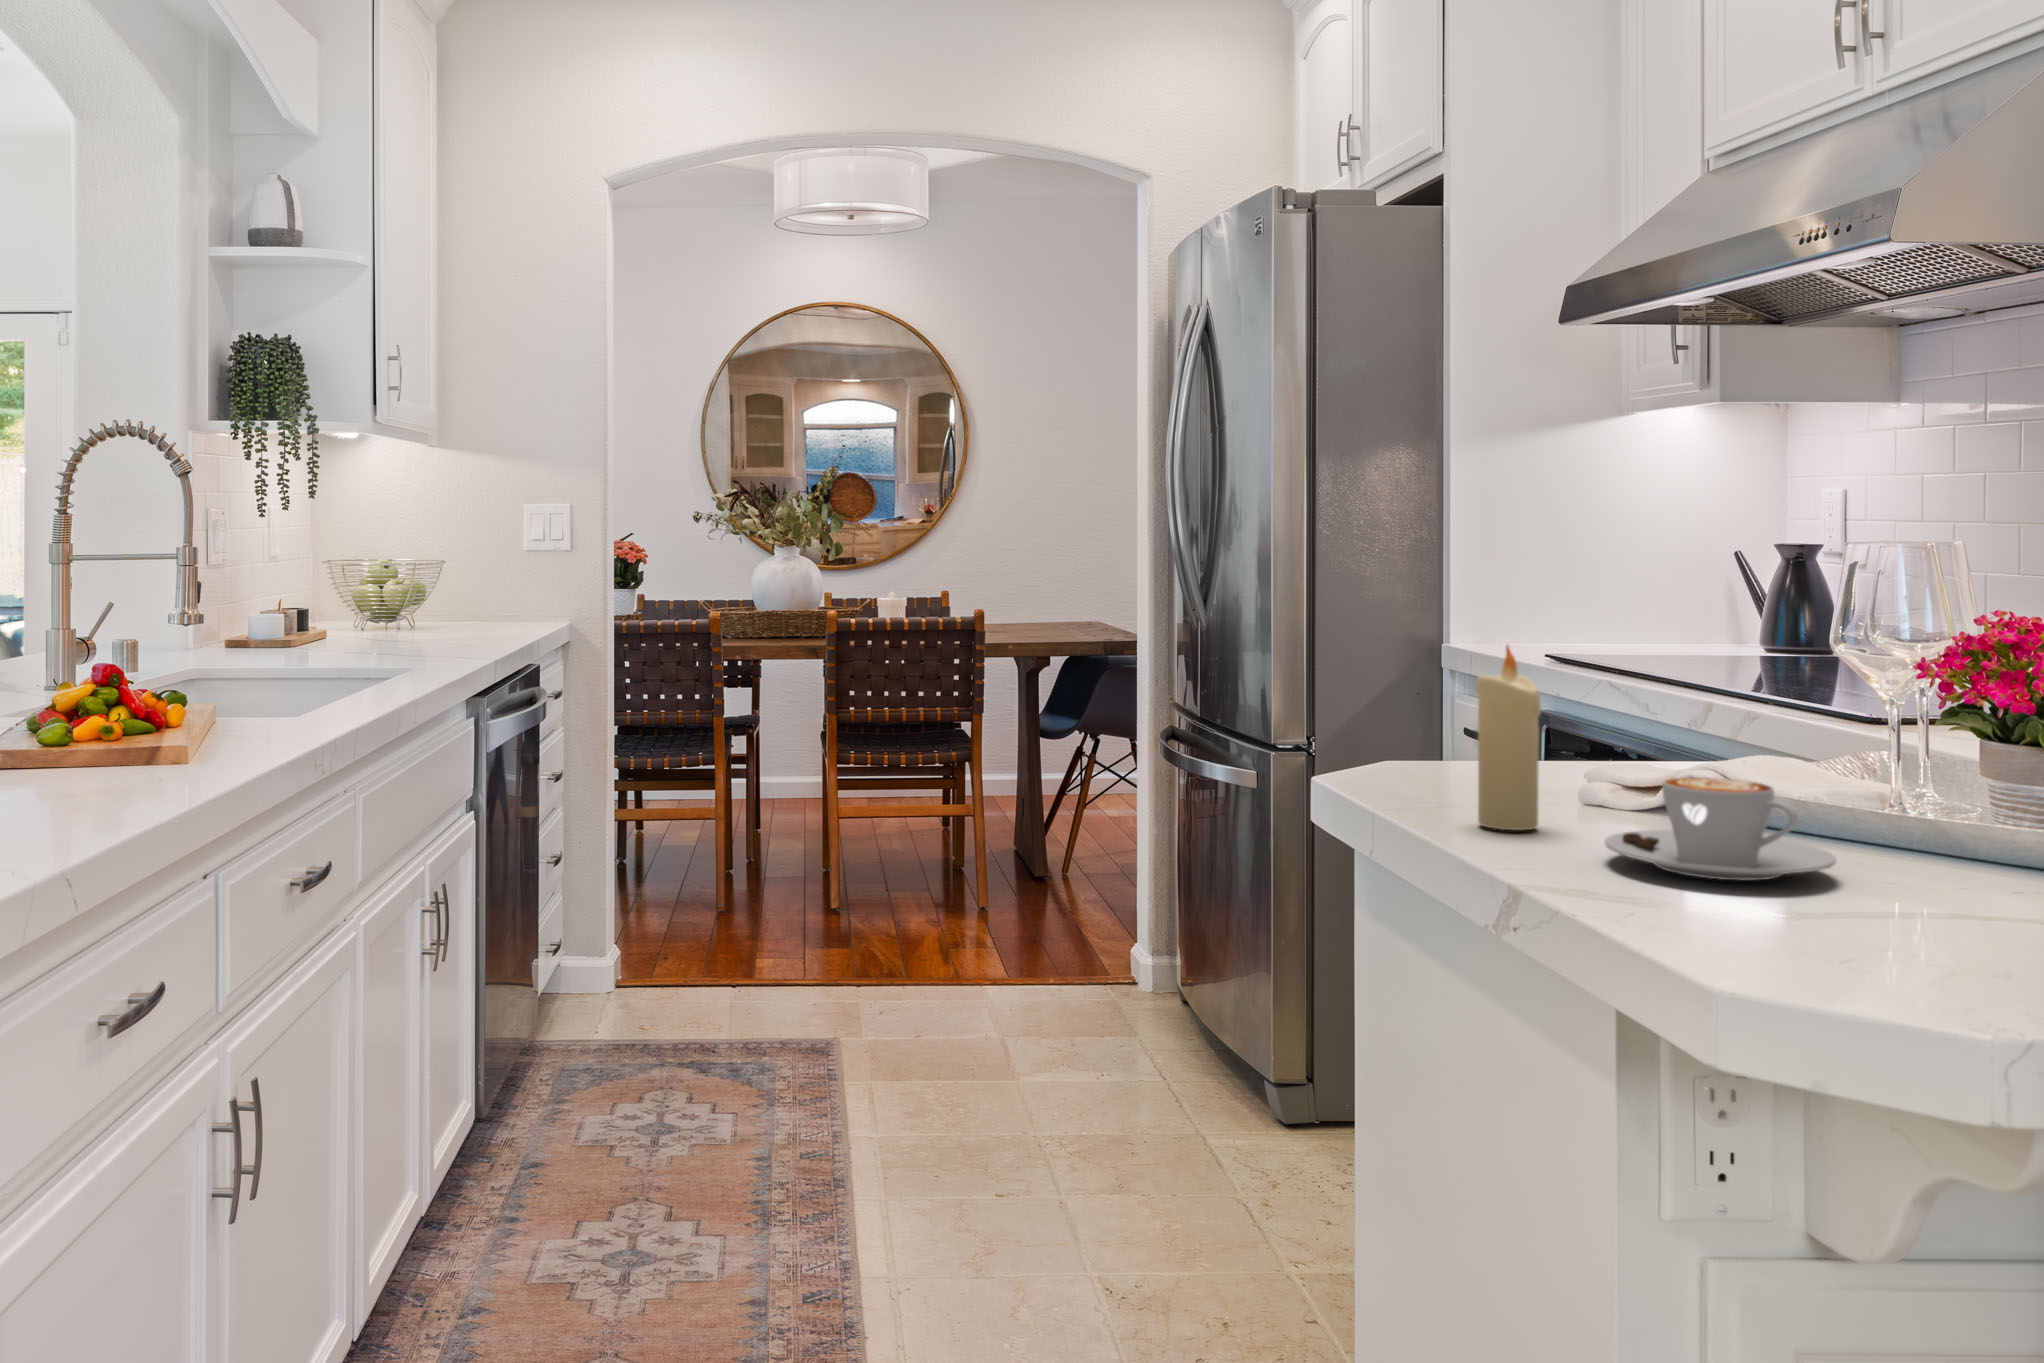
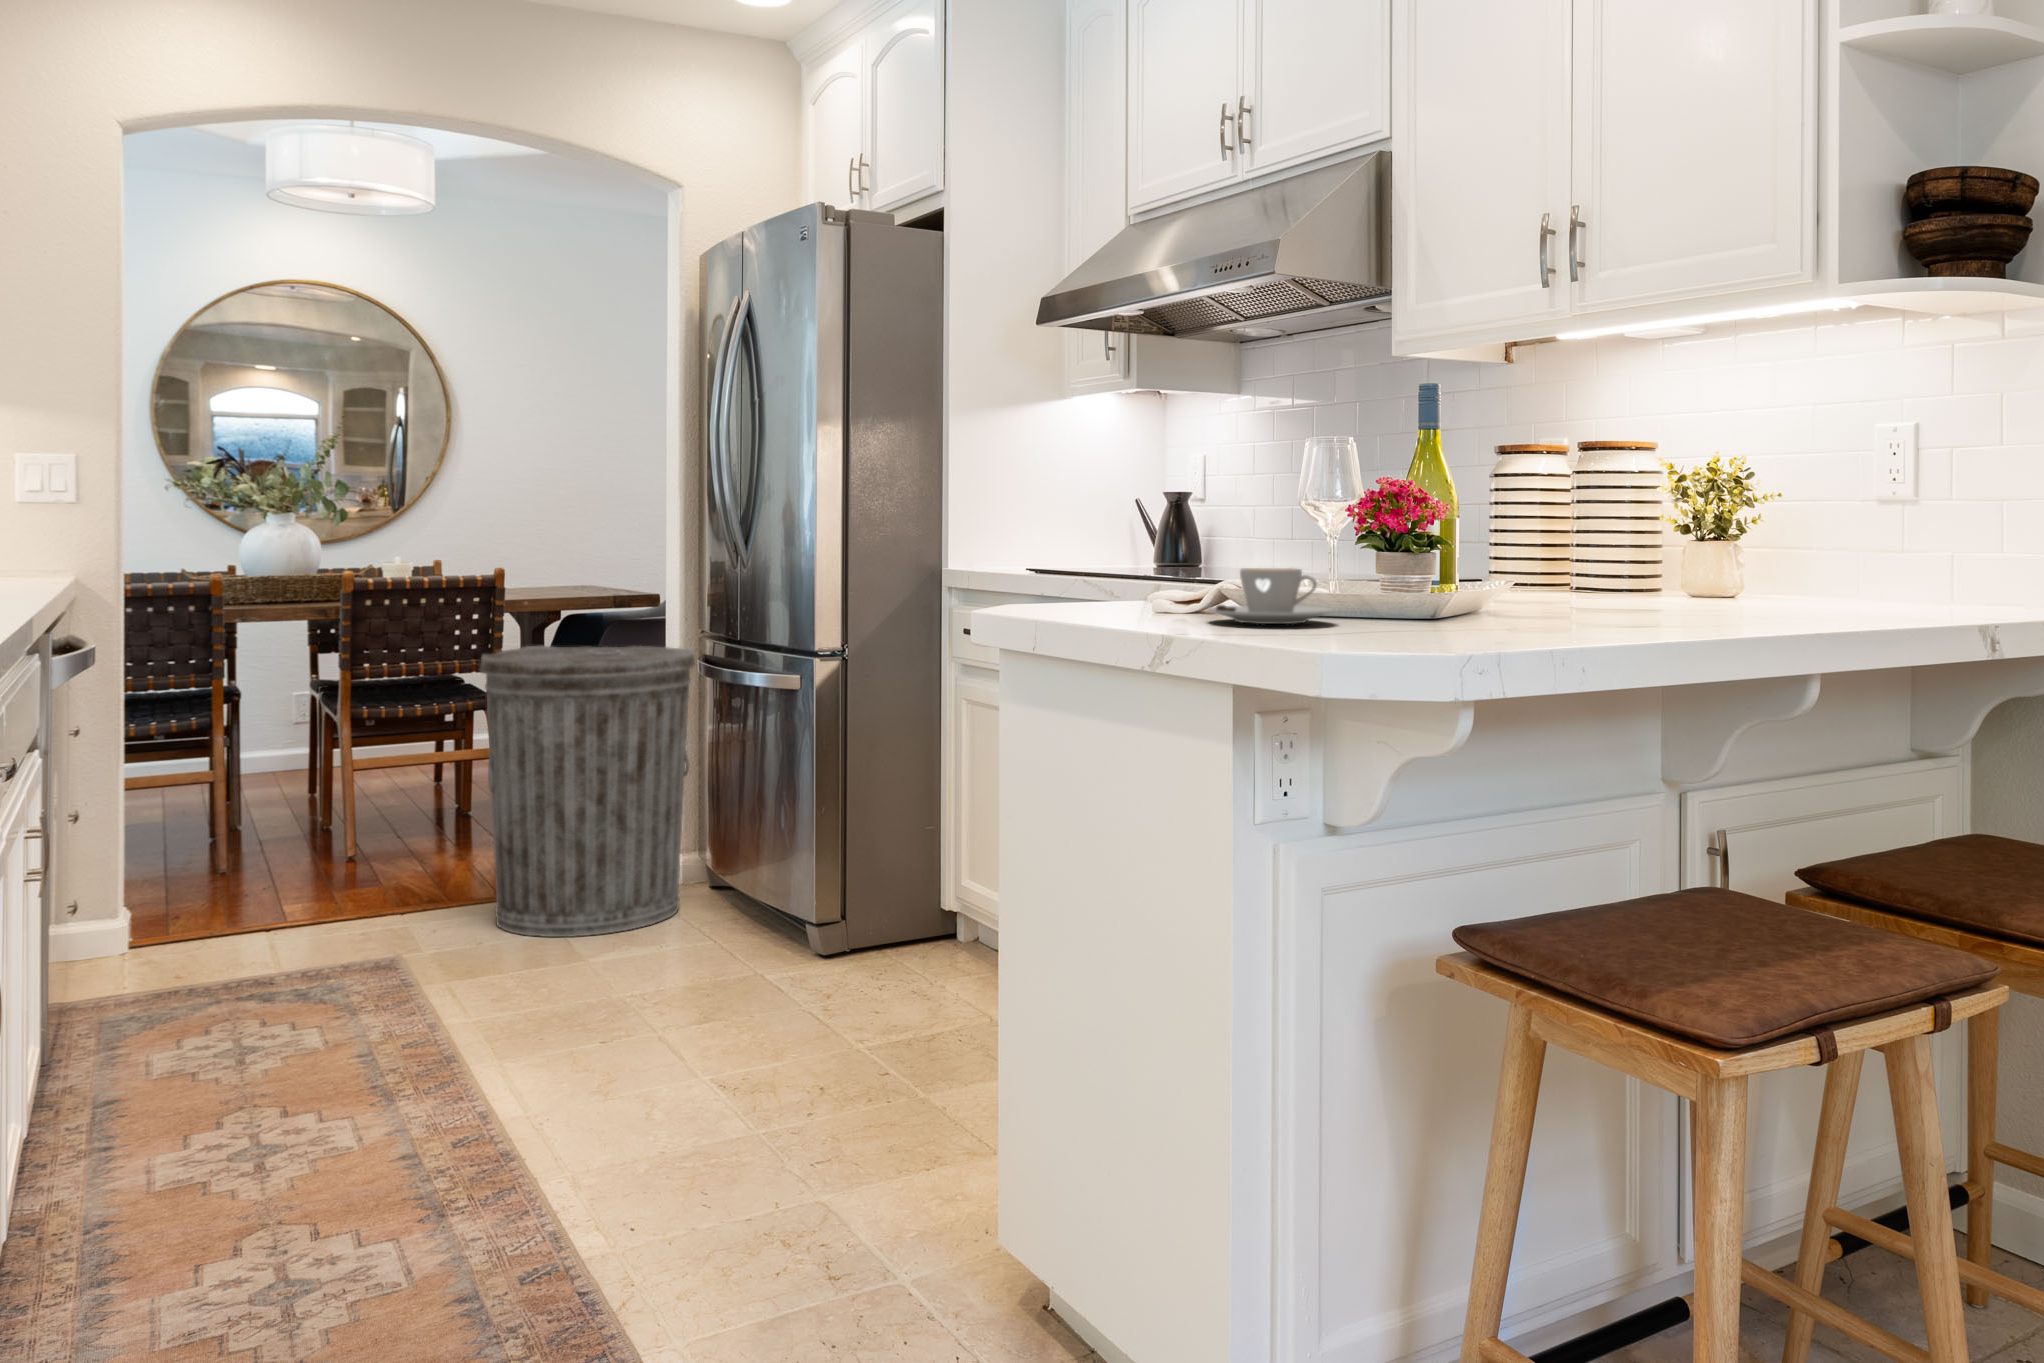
candle: present [1476,645,1541,830] -> none [1113,492,1155,615]
trash can: none [921,709,1153,1048] -> present [480,646,695,937]

